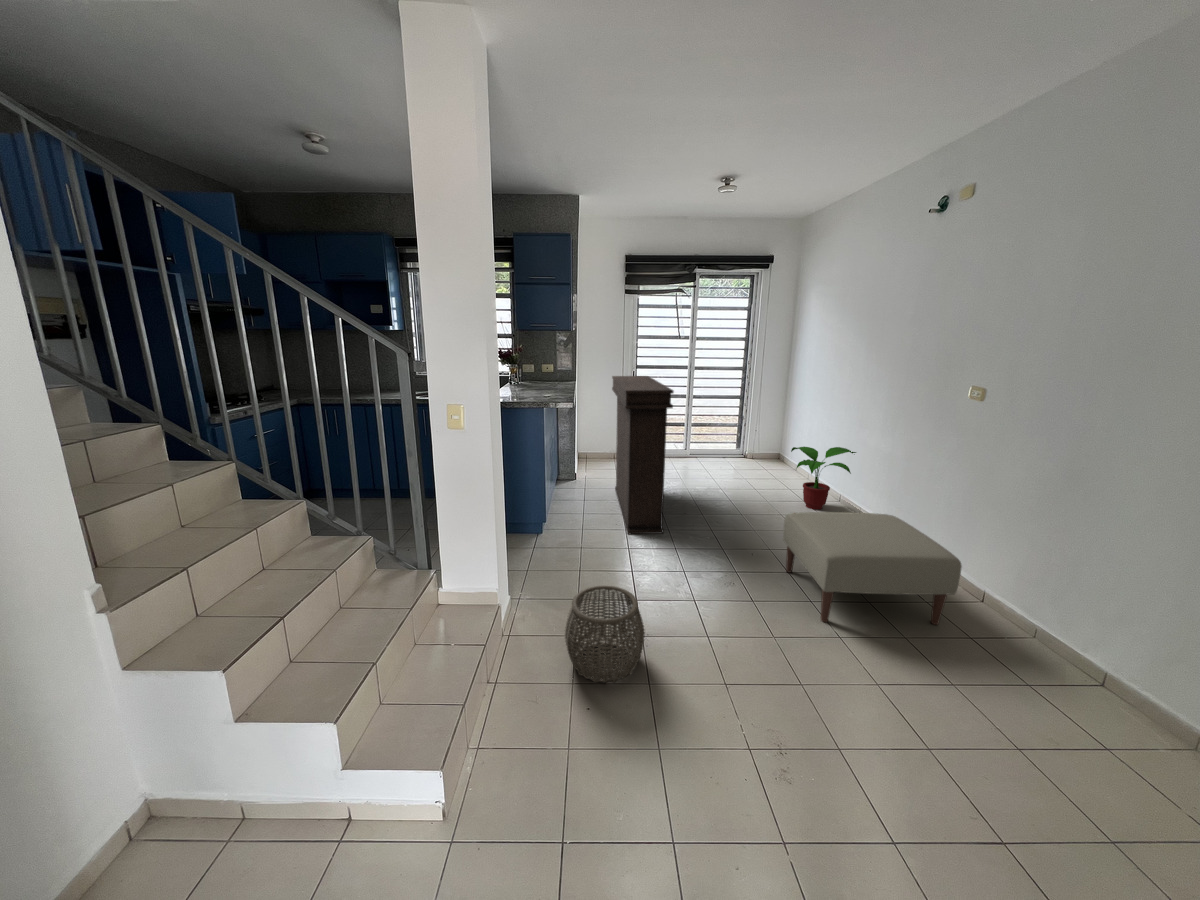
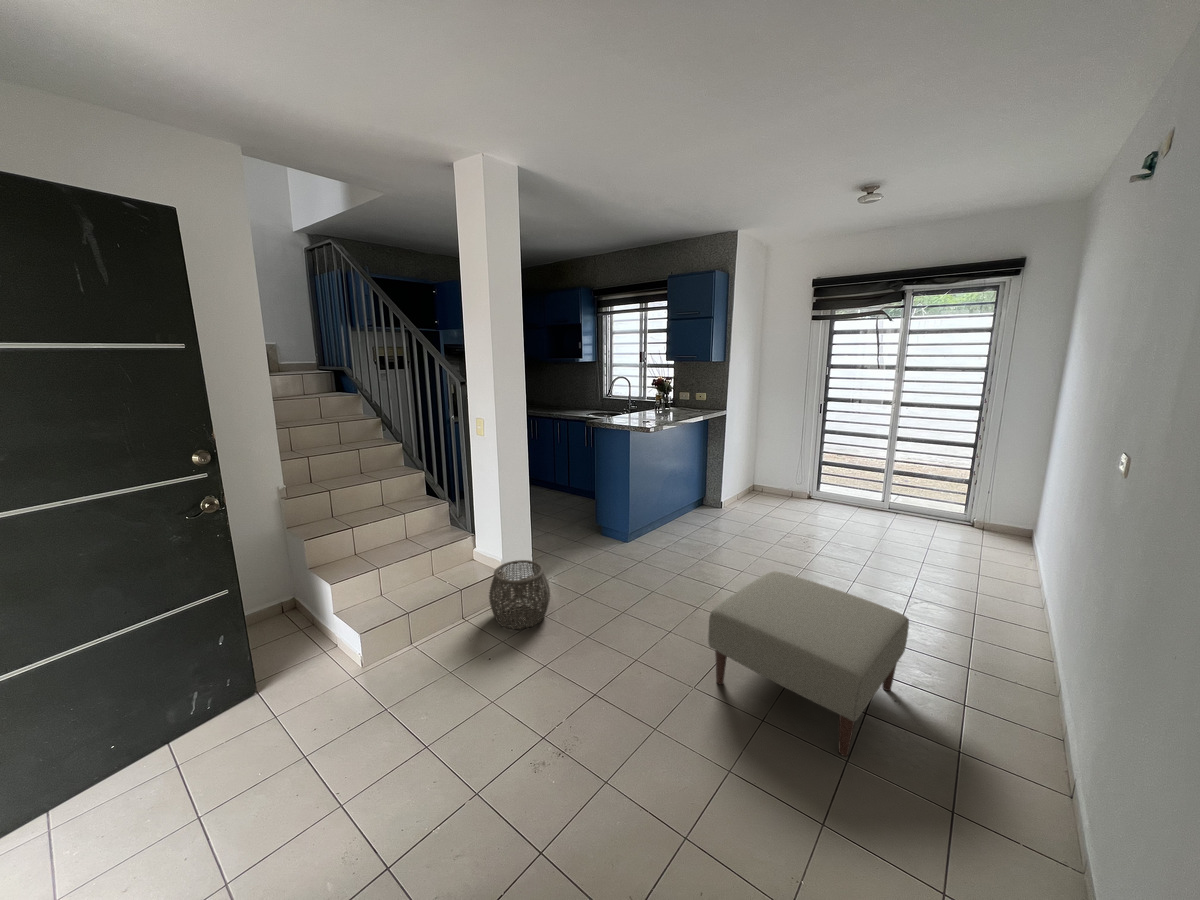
console table: present [612,376,674,534] -> none [682,406,784,565]
potted plant: present [791,447,856,510] -> none [926,518,1050,609]

